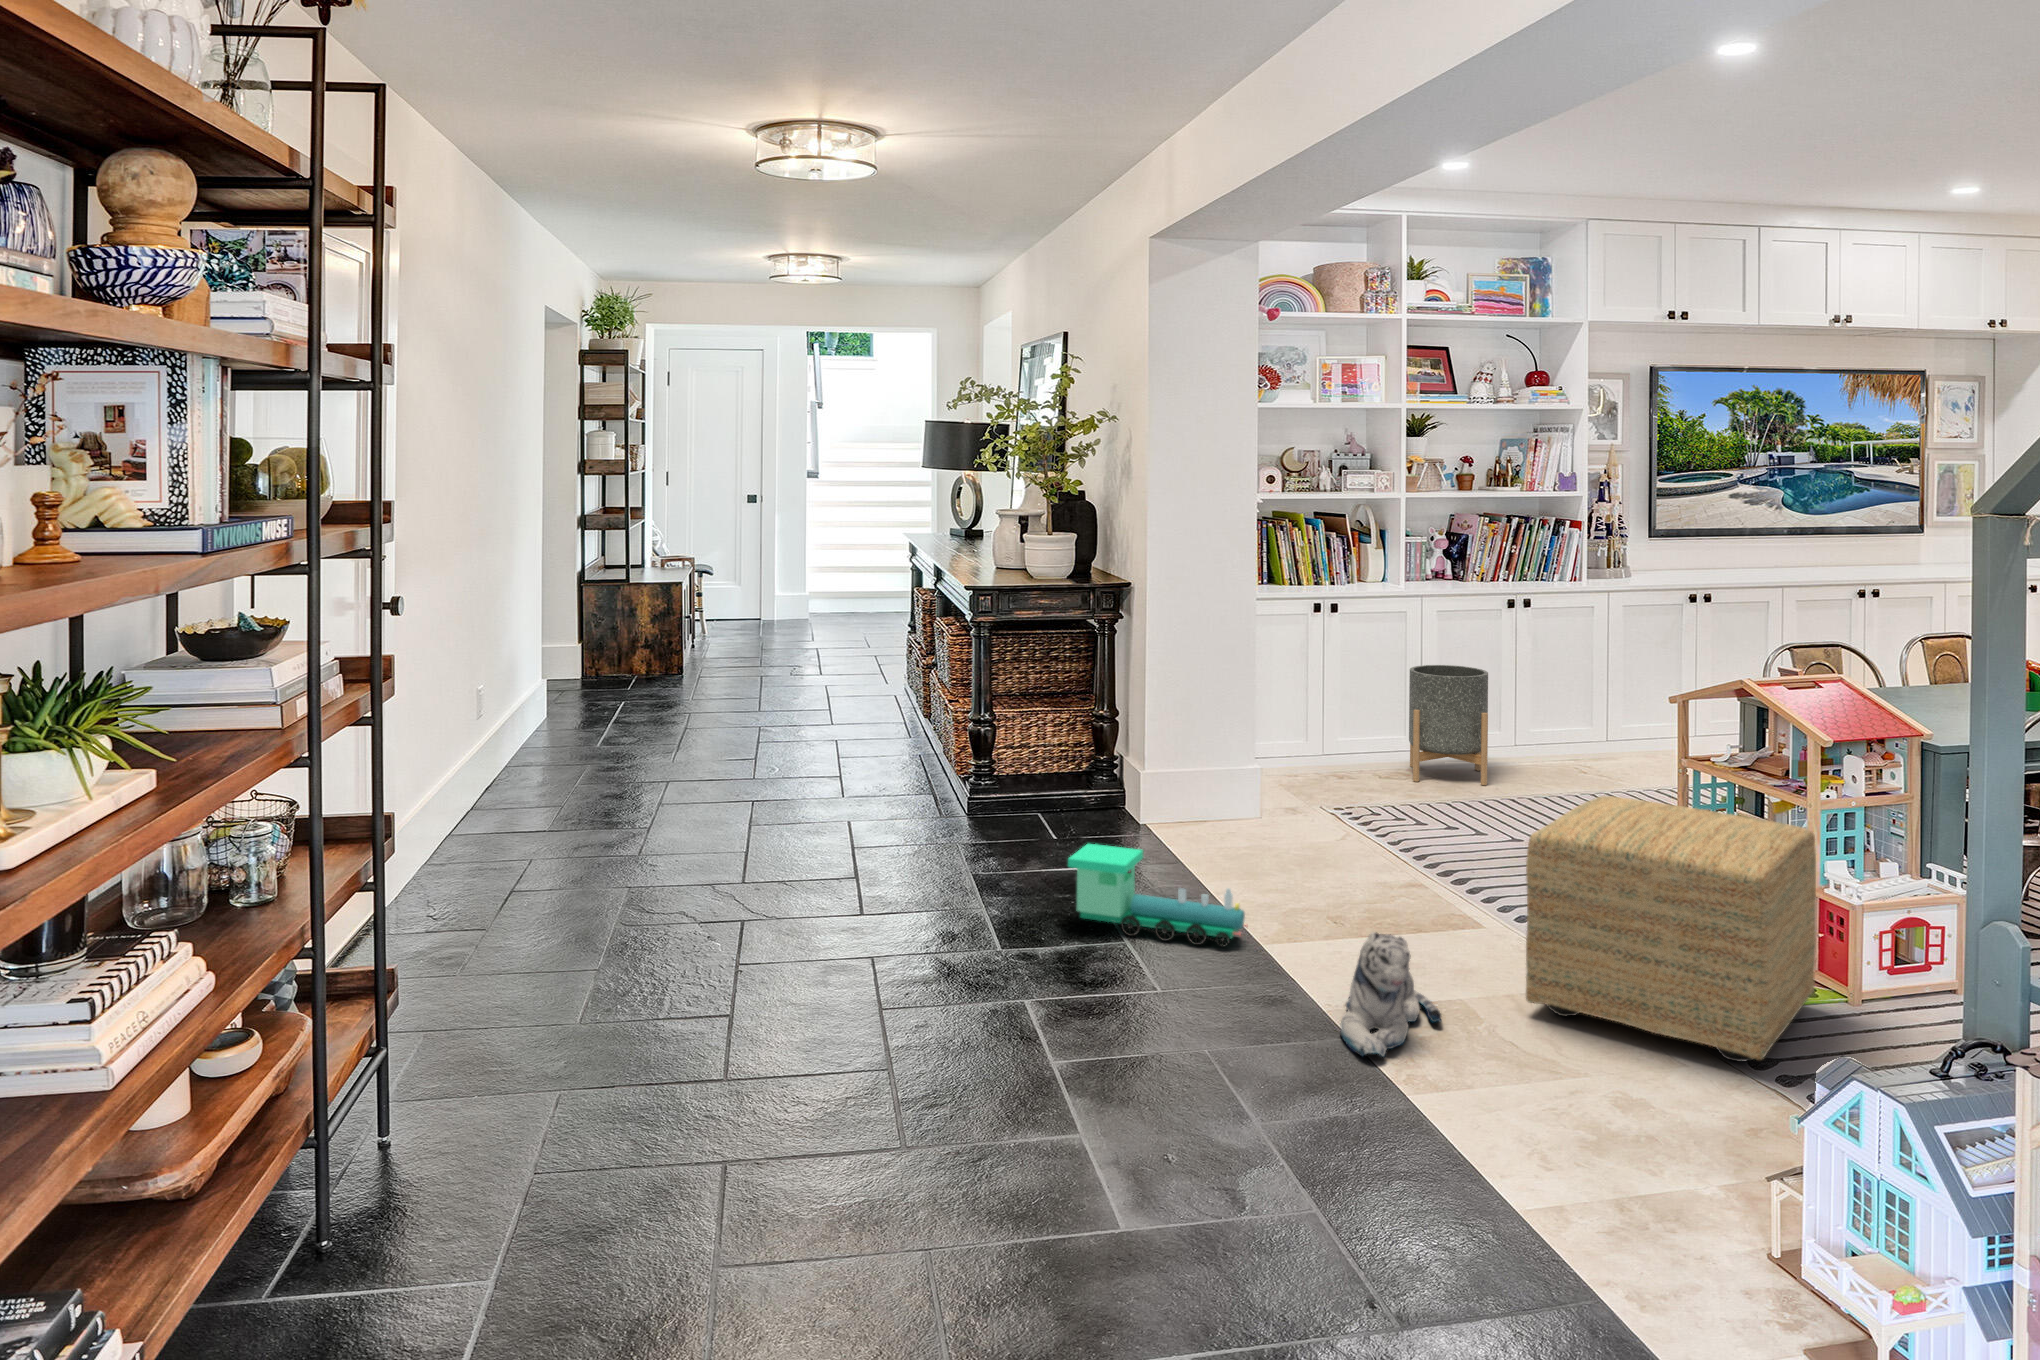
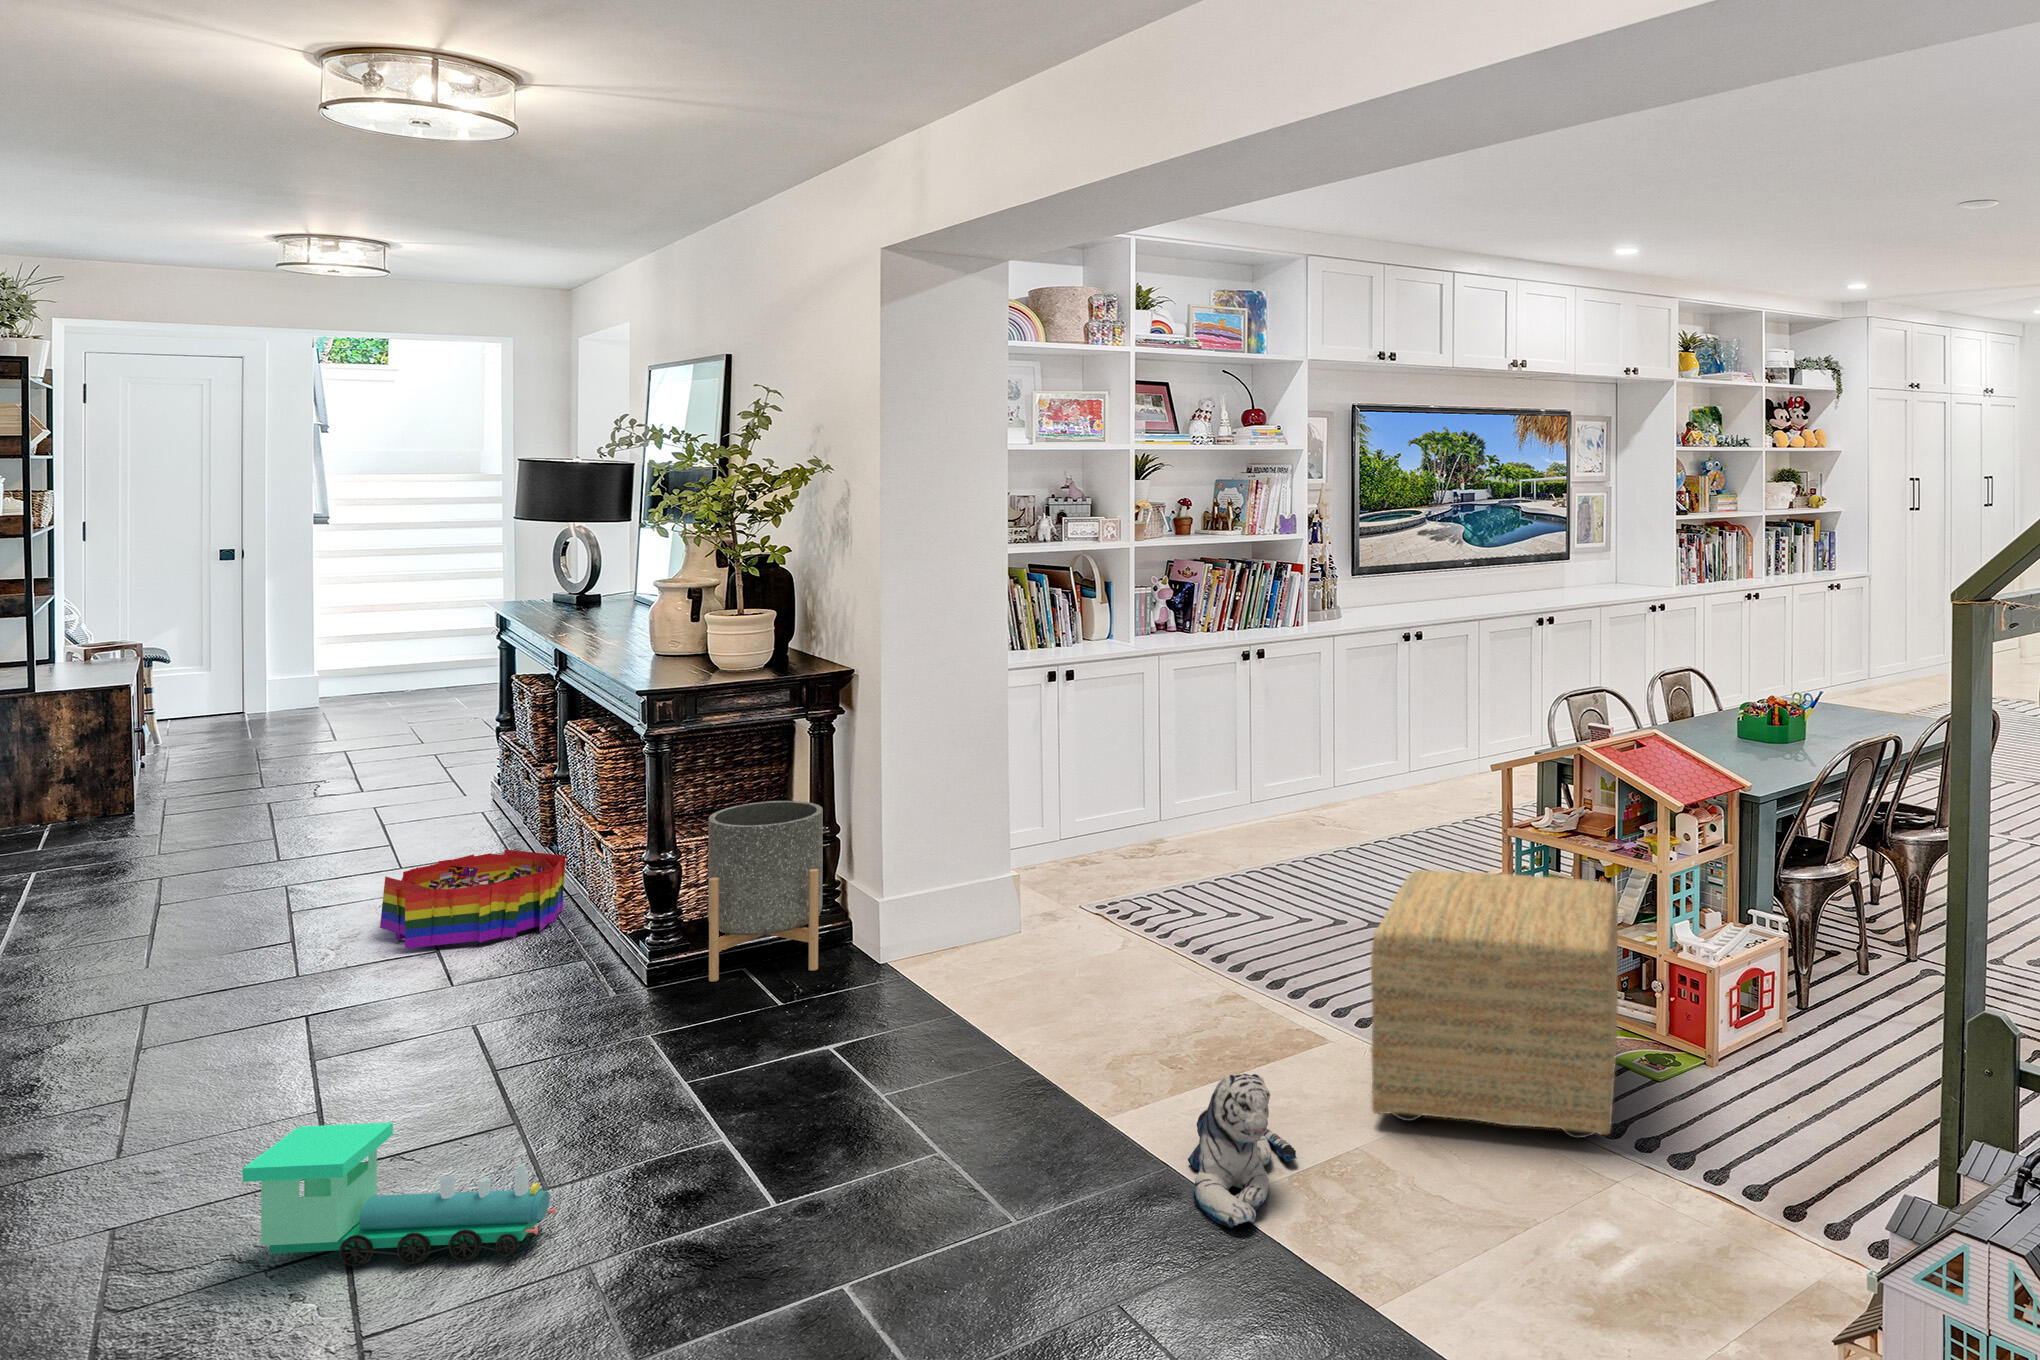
planter: present [1409,665,1488,785] -> present [708,801,823,982]
storage bin: none [812,716,935,779] -> present [380,850,566,948]
toy train: present [1068,844,1248,946] -> present [242,1123,556,1266]

